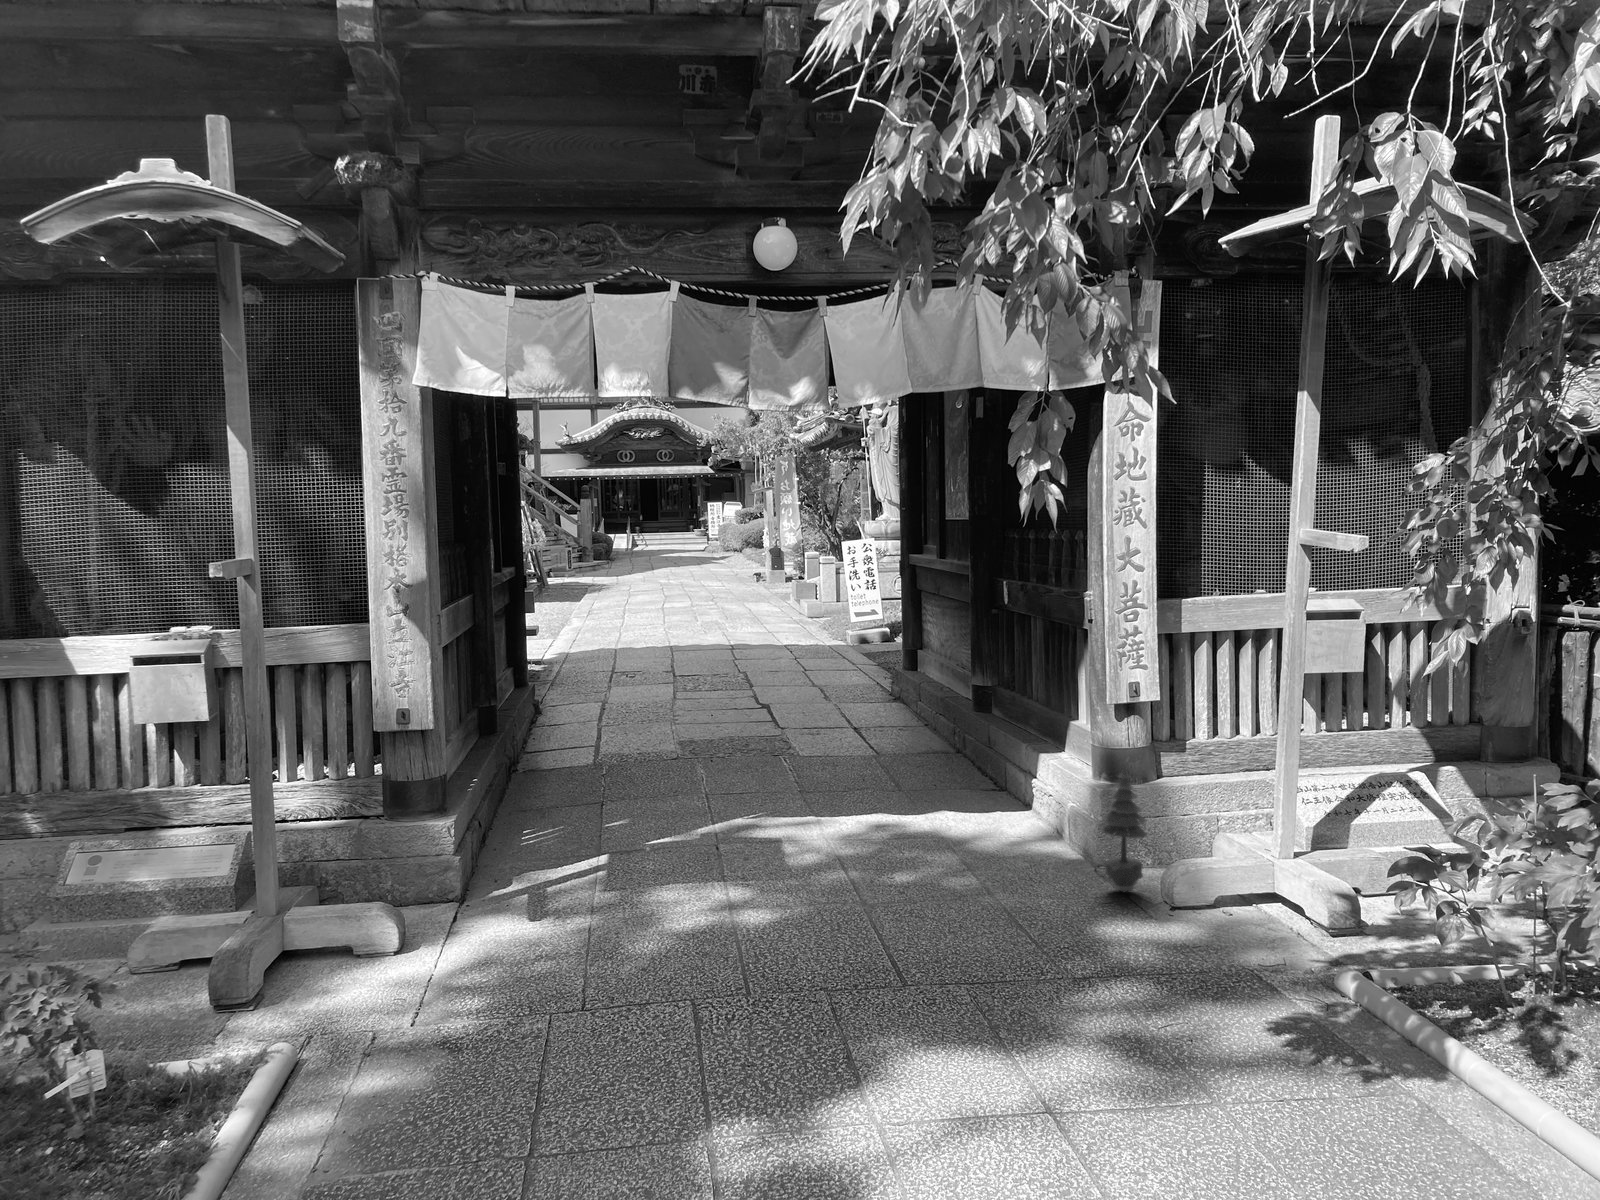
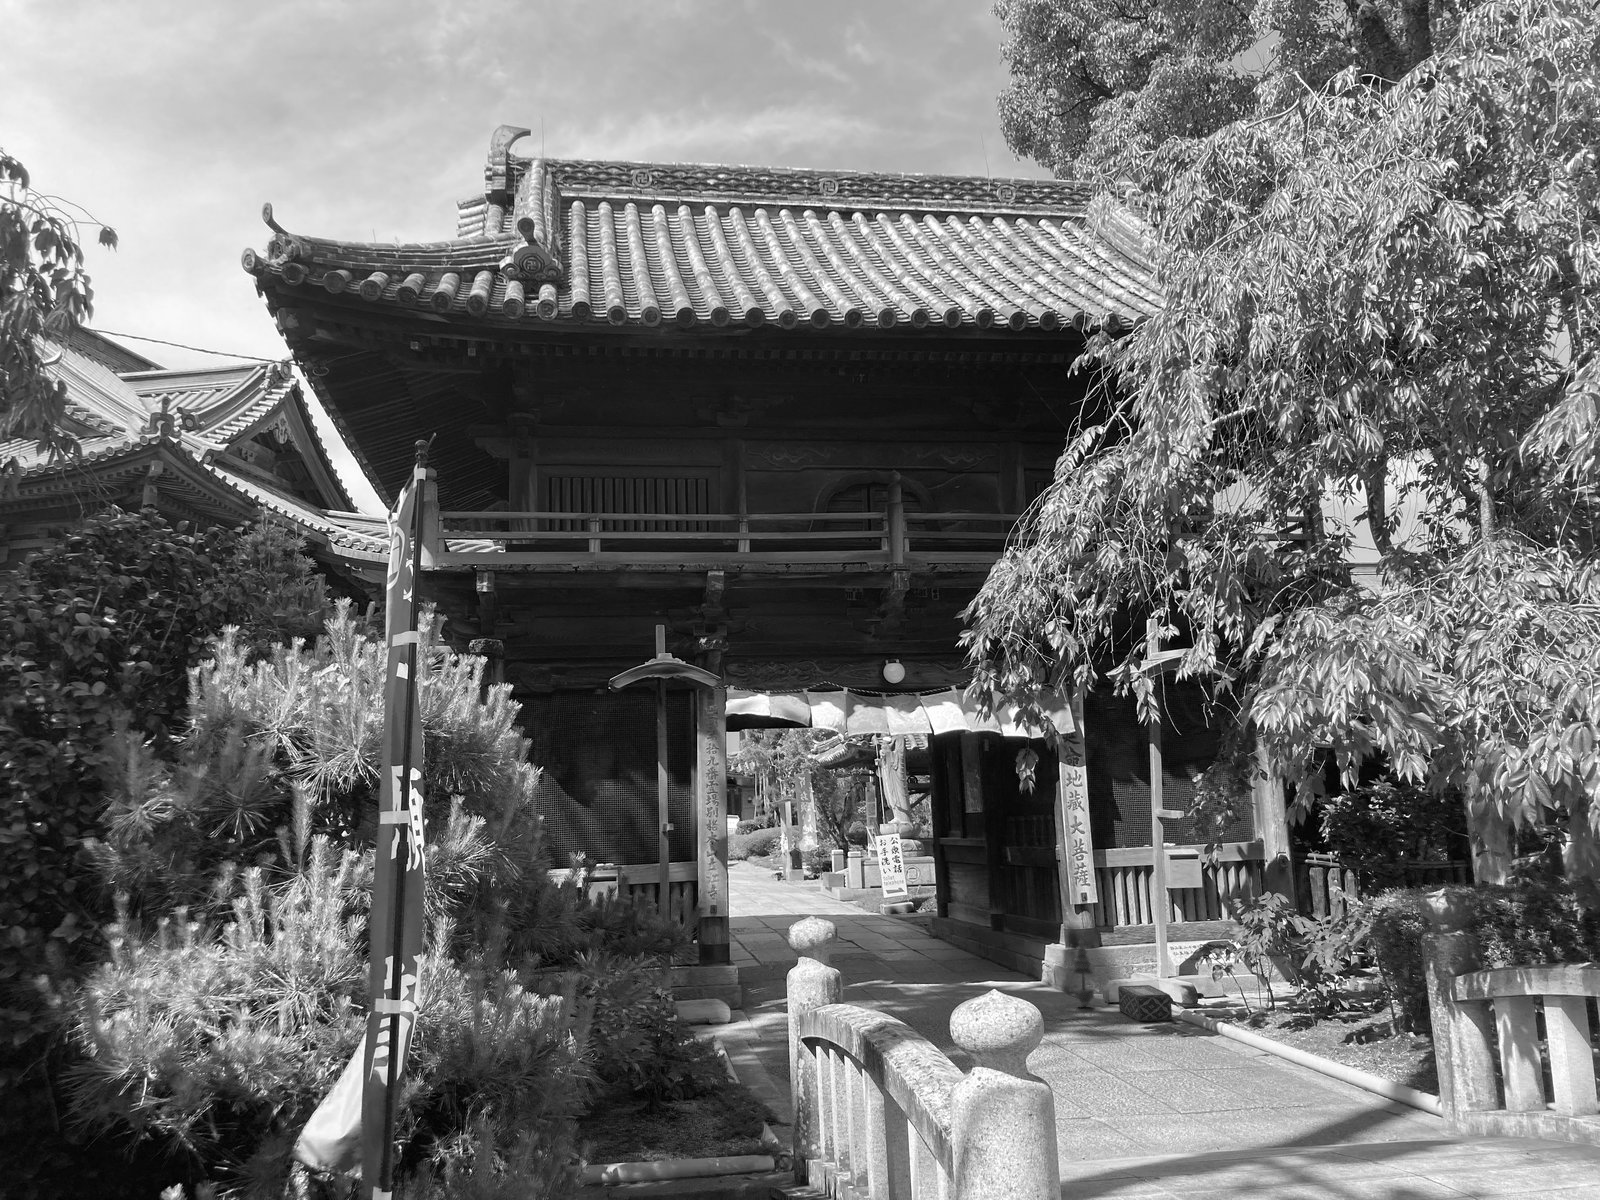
woven basket: none [1191,861,1300,947] -> present [1118,985,1172,1021]

